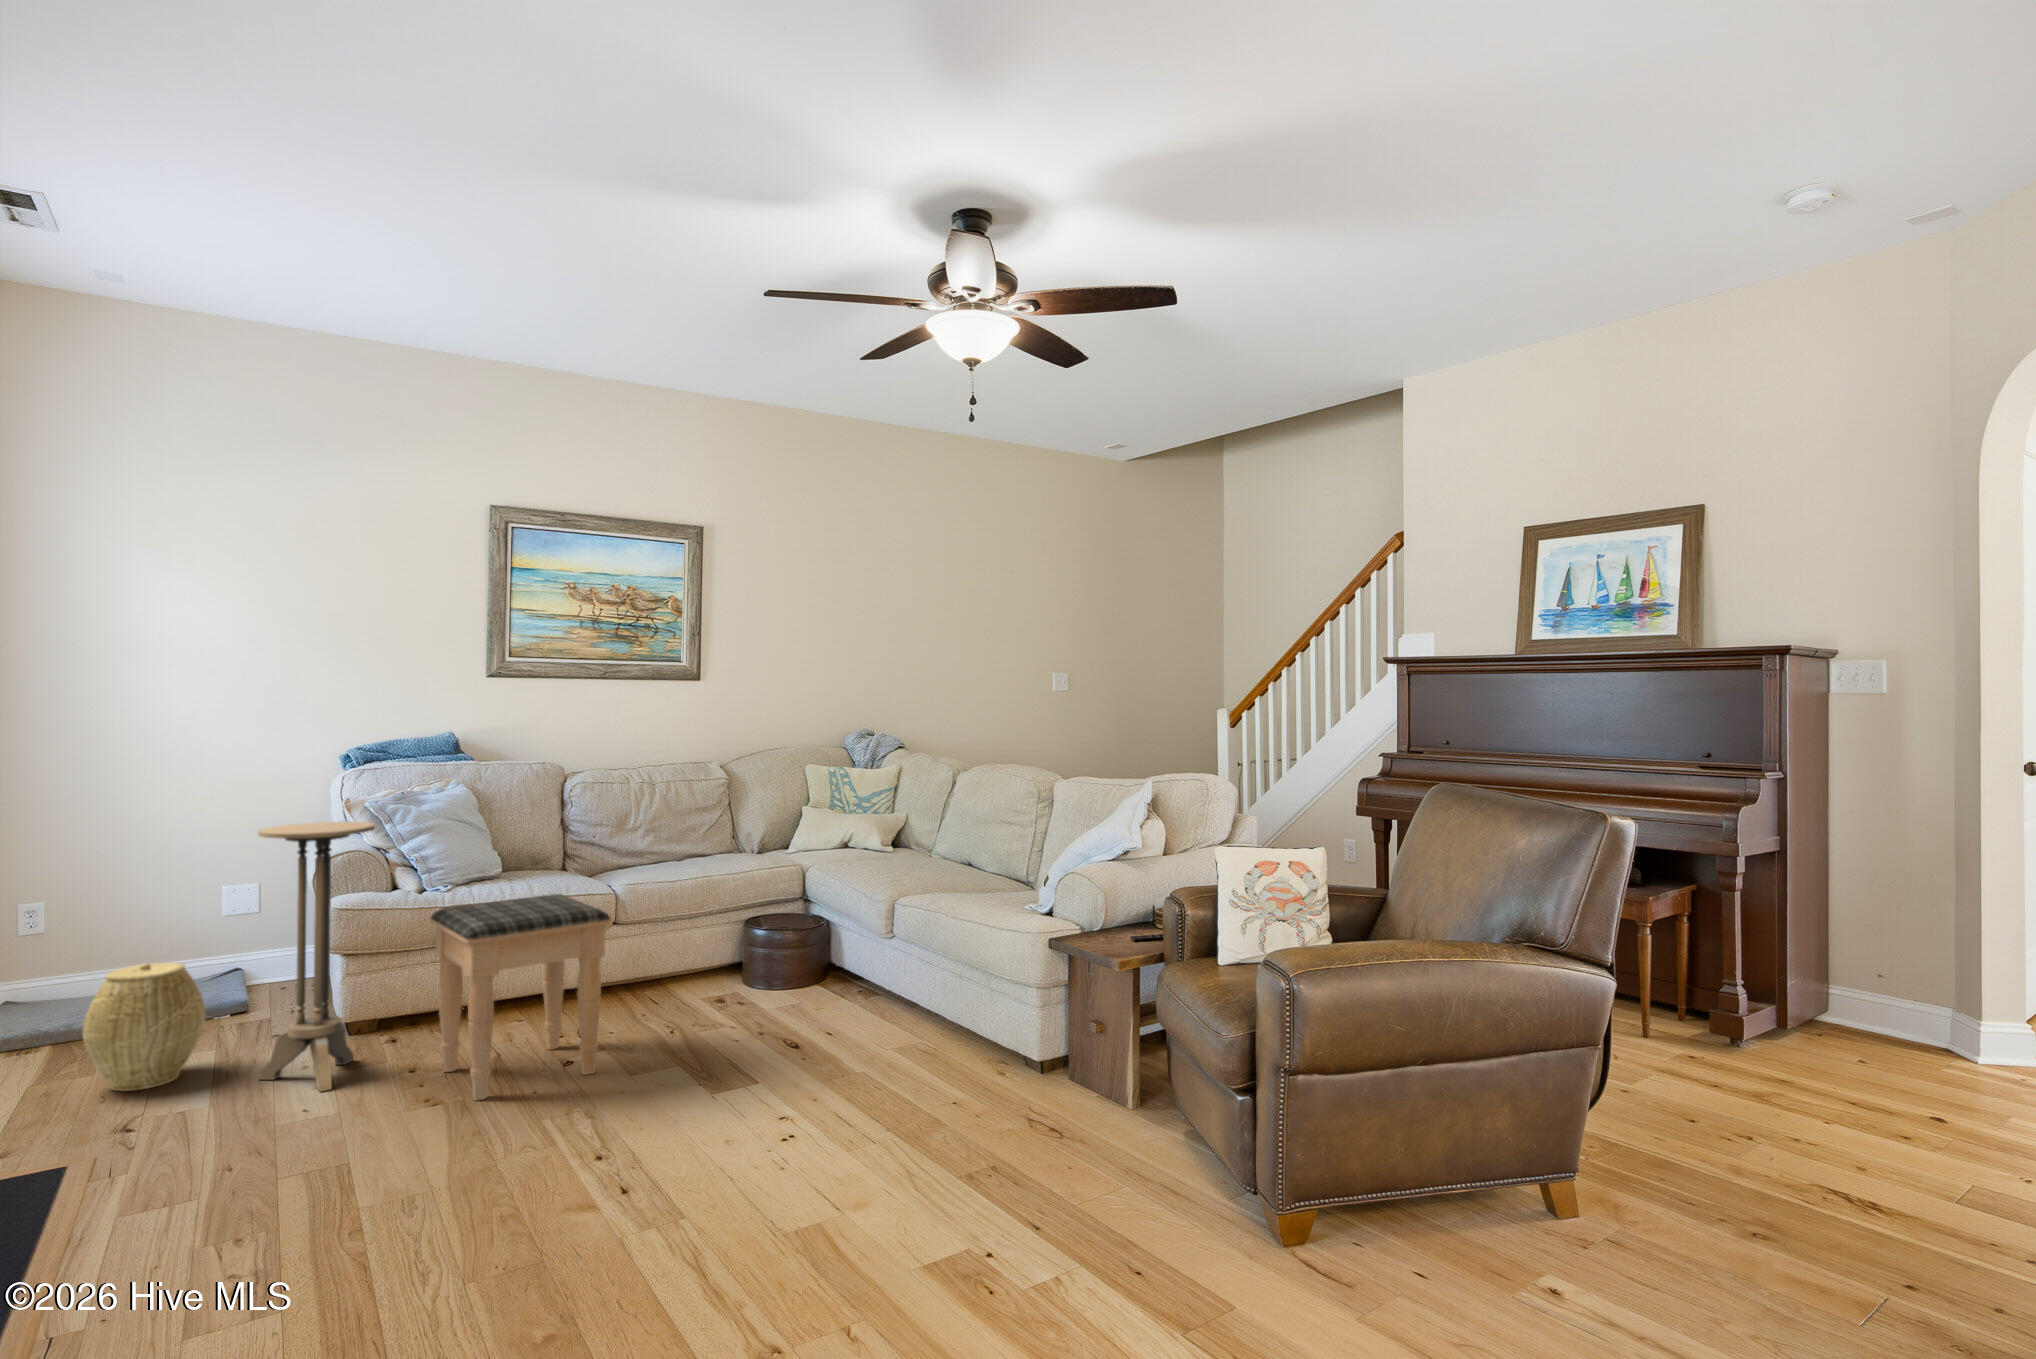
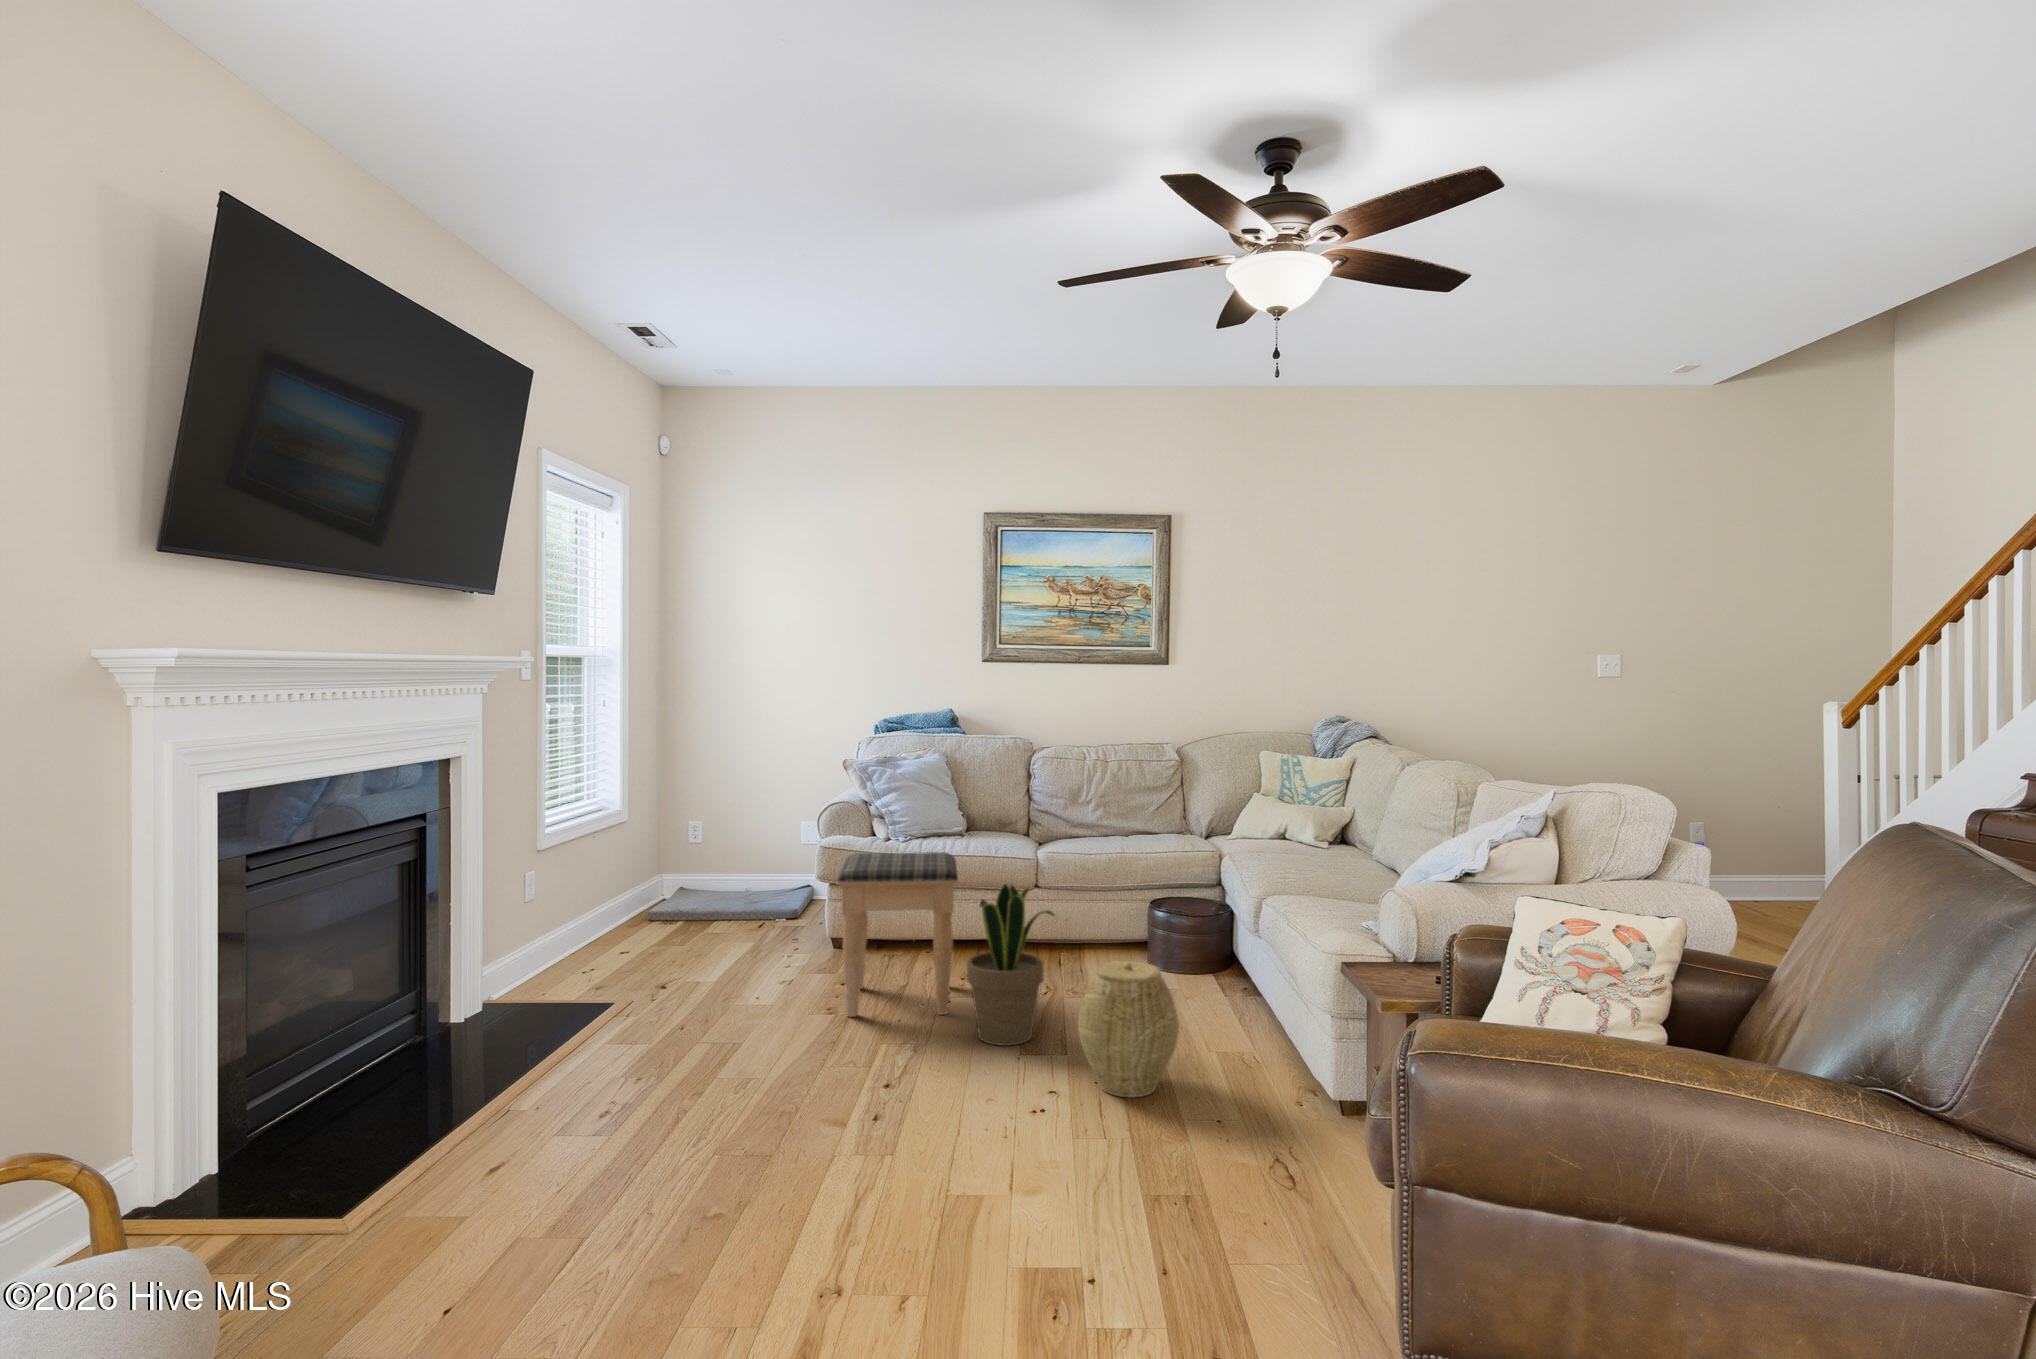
side table: present [258,822,375,1091] -> none [740,776,818,986]
potted plant: none [643,913,742,1088] -> present [967,884,1054,1046]
woven basket: present [83,963,206,1091] -> present [1078,961,1179,1097]

